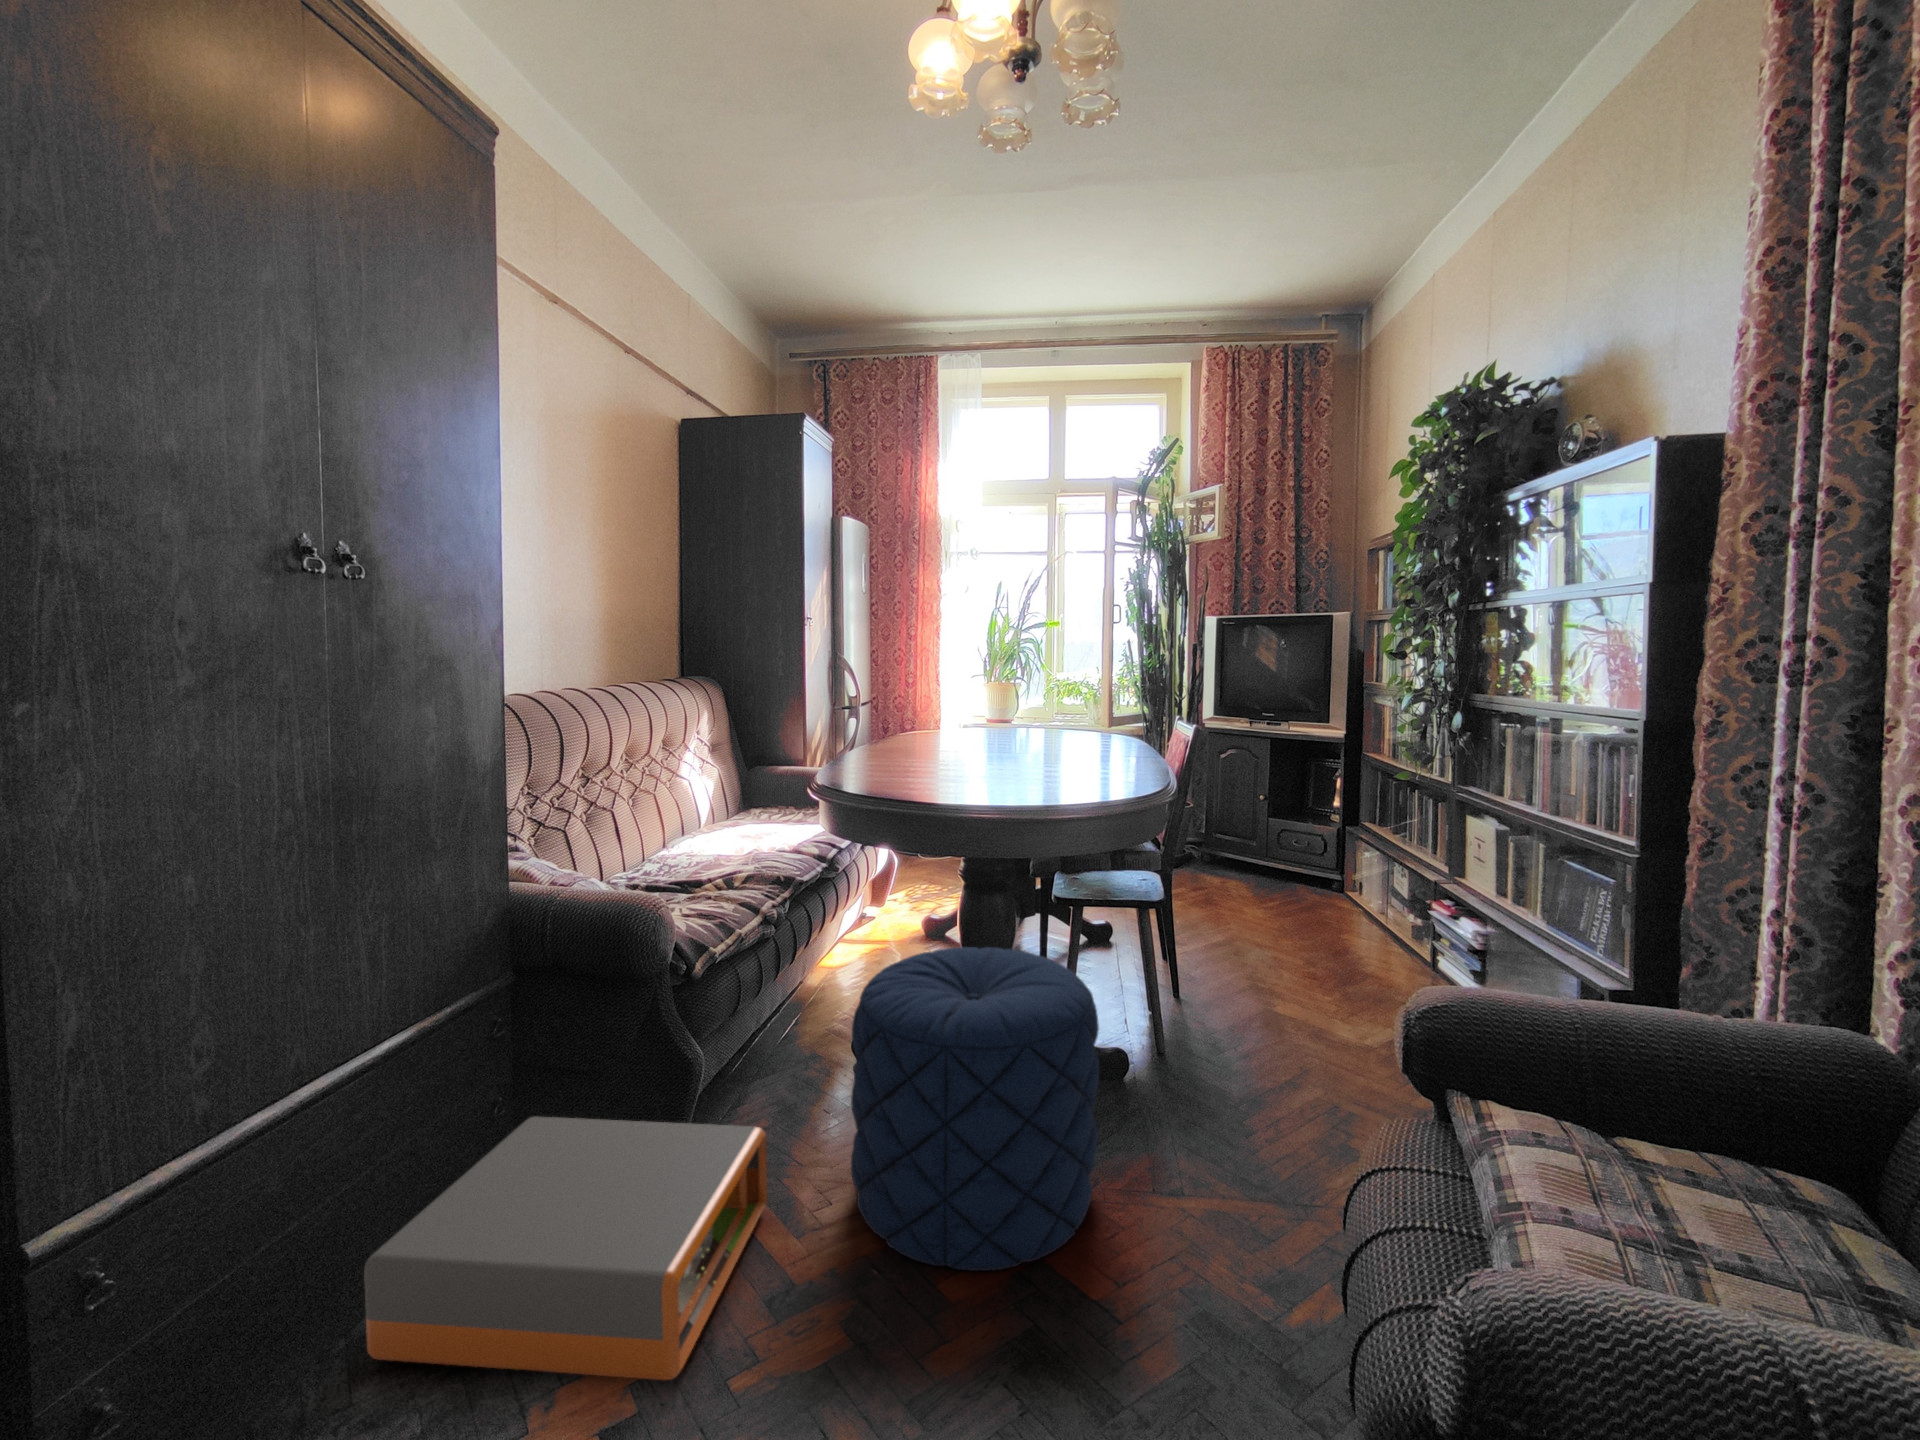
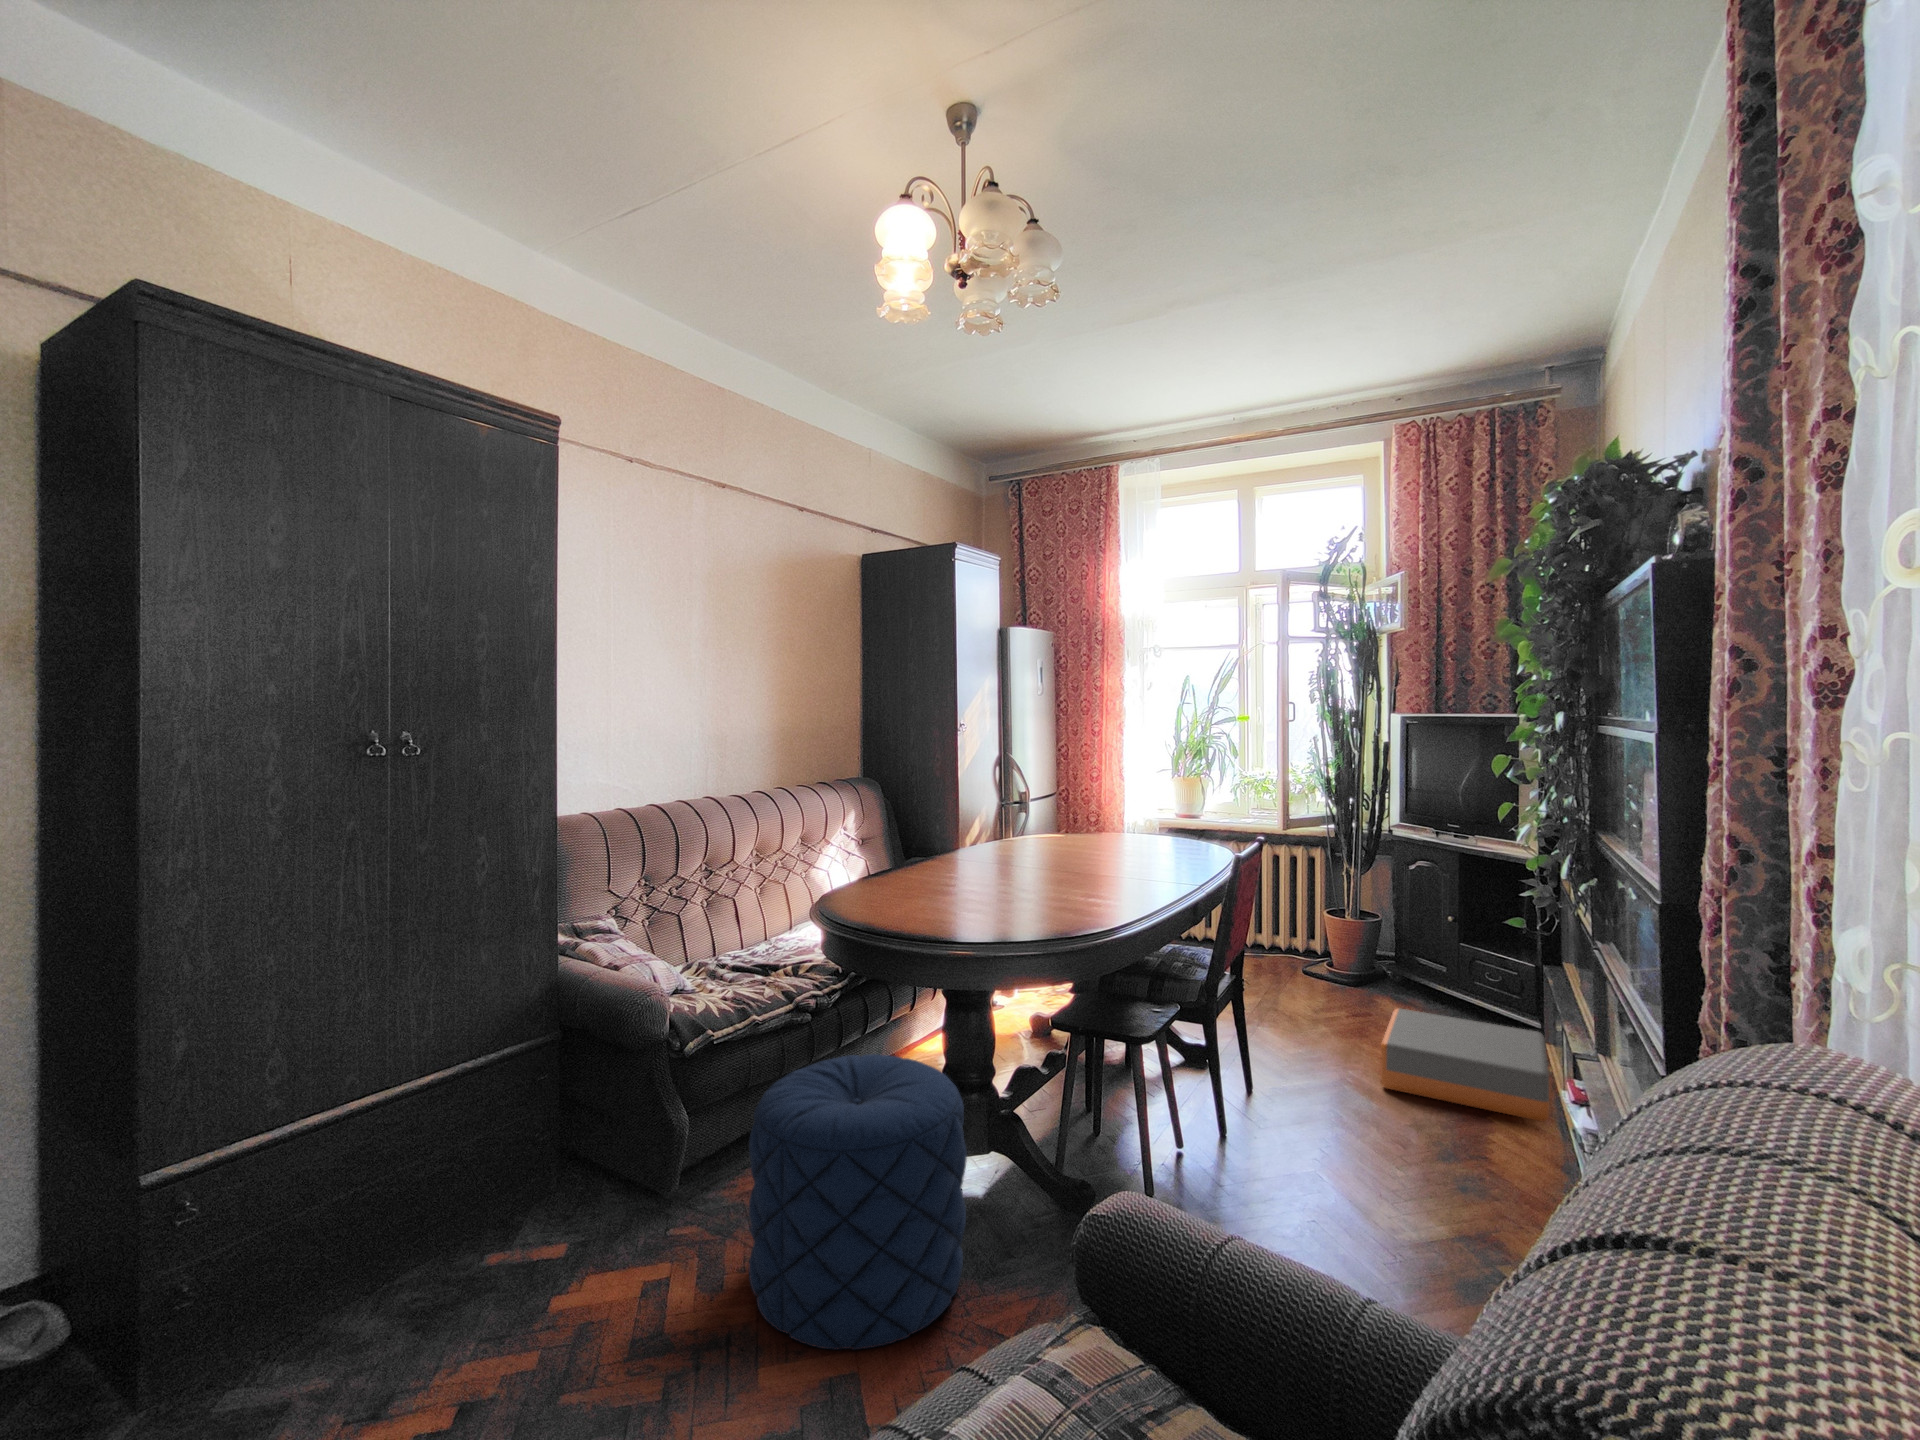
storage box: present [364,1117,767,1380] -> present [1380,1008,1549,1122]

